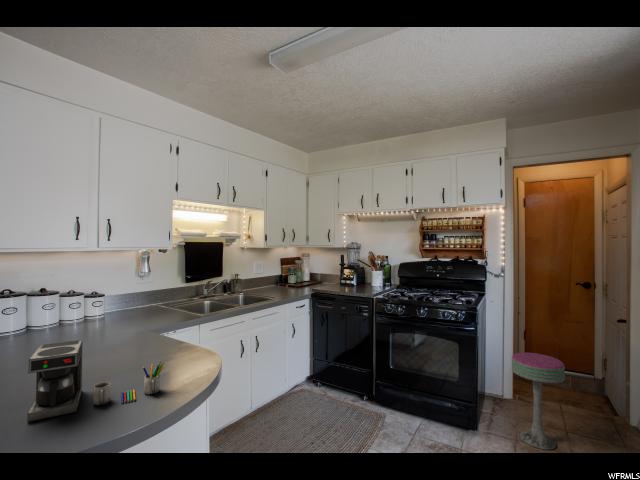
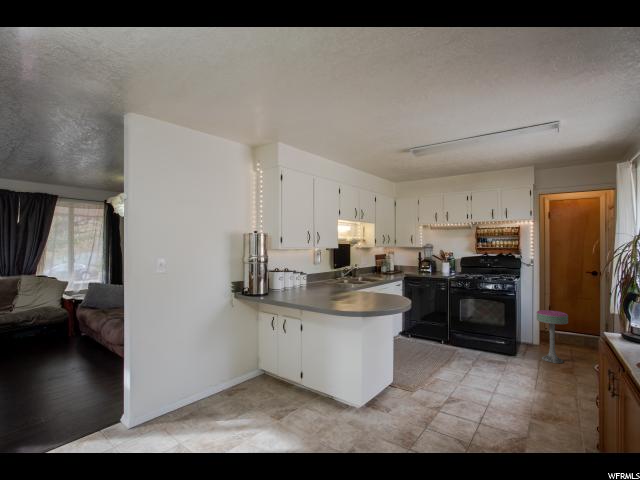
coffee maker: present [27,340,164,422] -> none [350,283,391,305]

